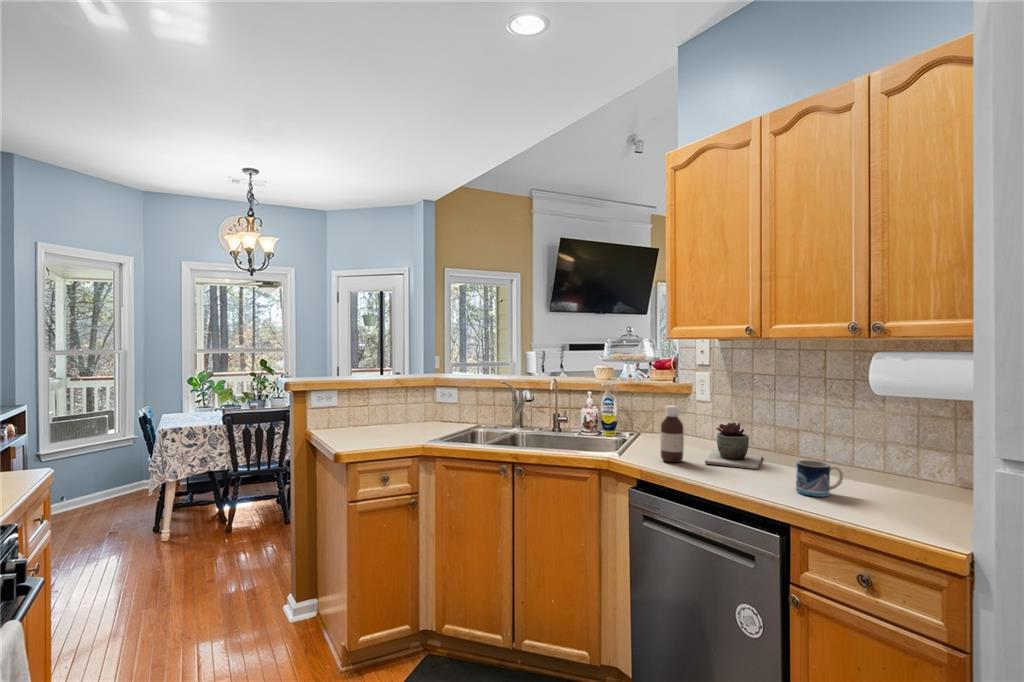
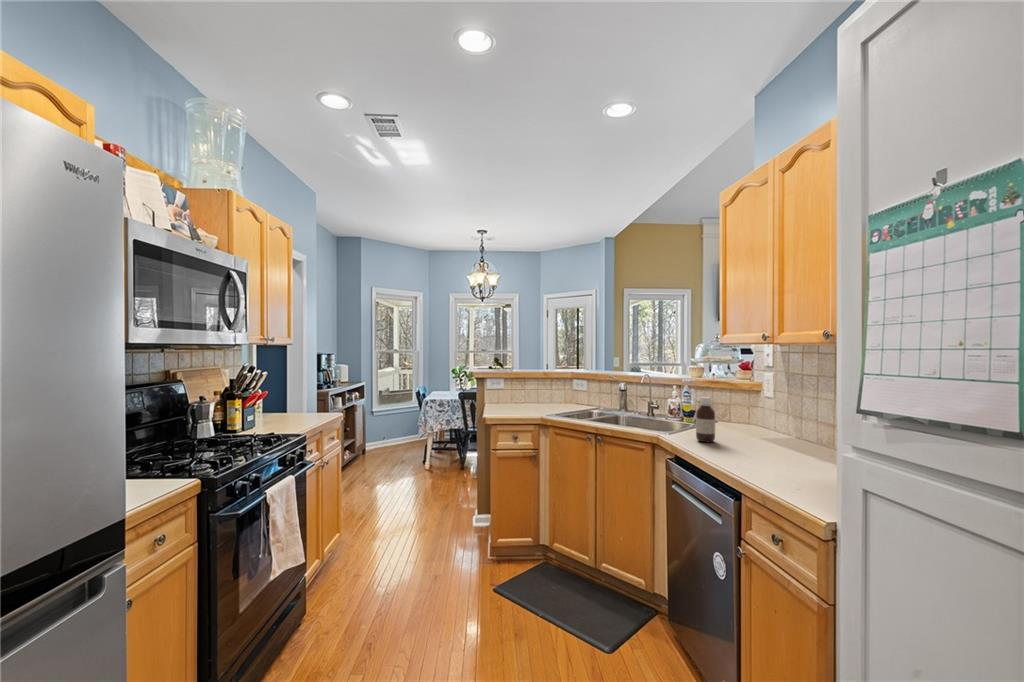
succulent plant: present [705,422,762,469] -> none [729,414,794,453]
mug: present [796,460,843,497] -> none [773,445,814,475]

